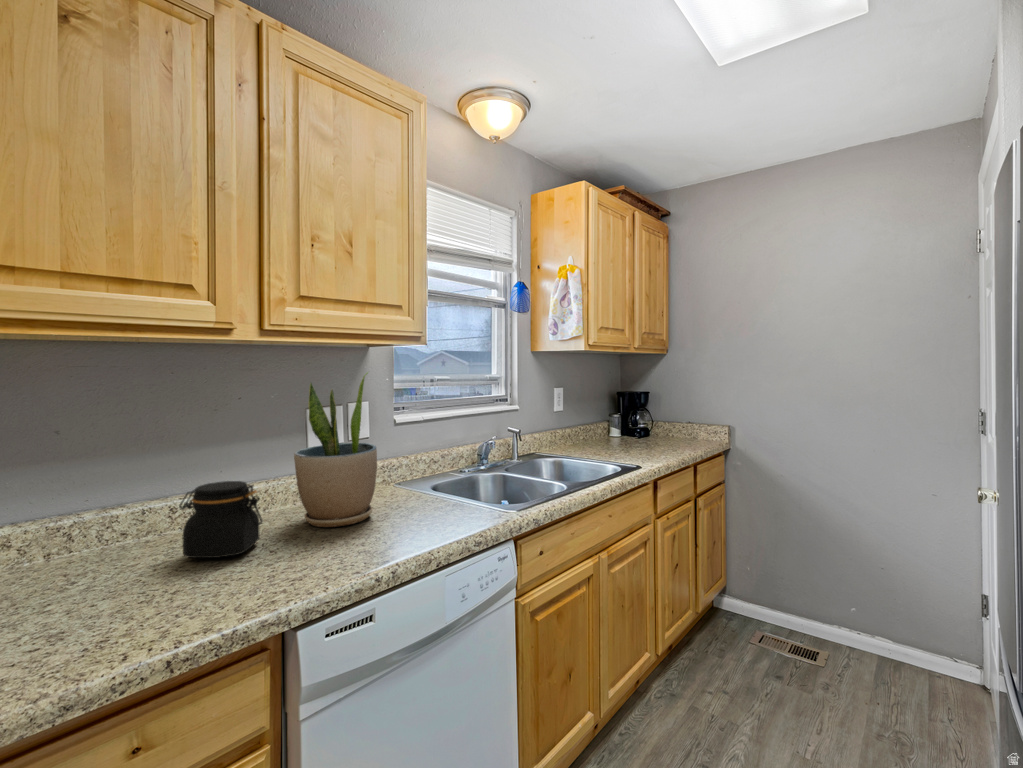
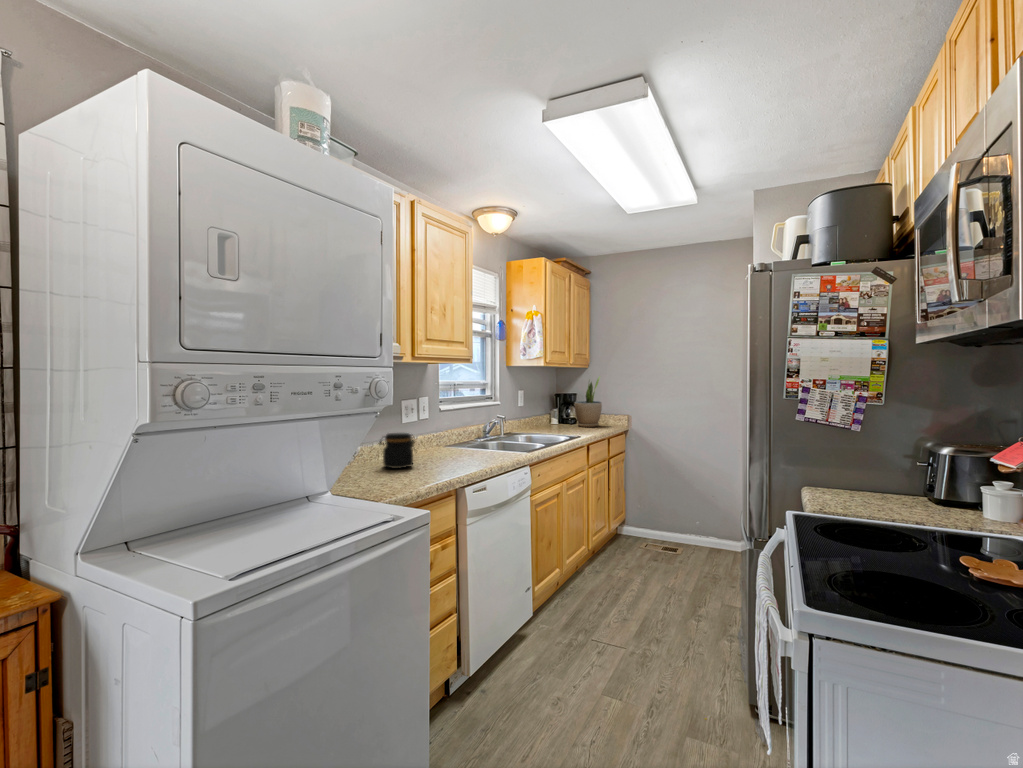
potted plant: present [294,373,377,527] -> present [575,378,602,427]

